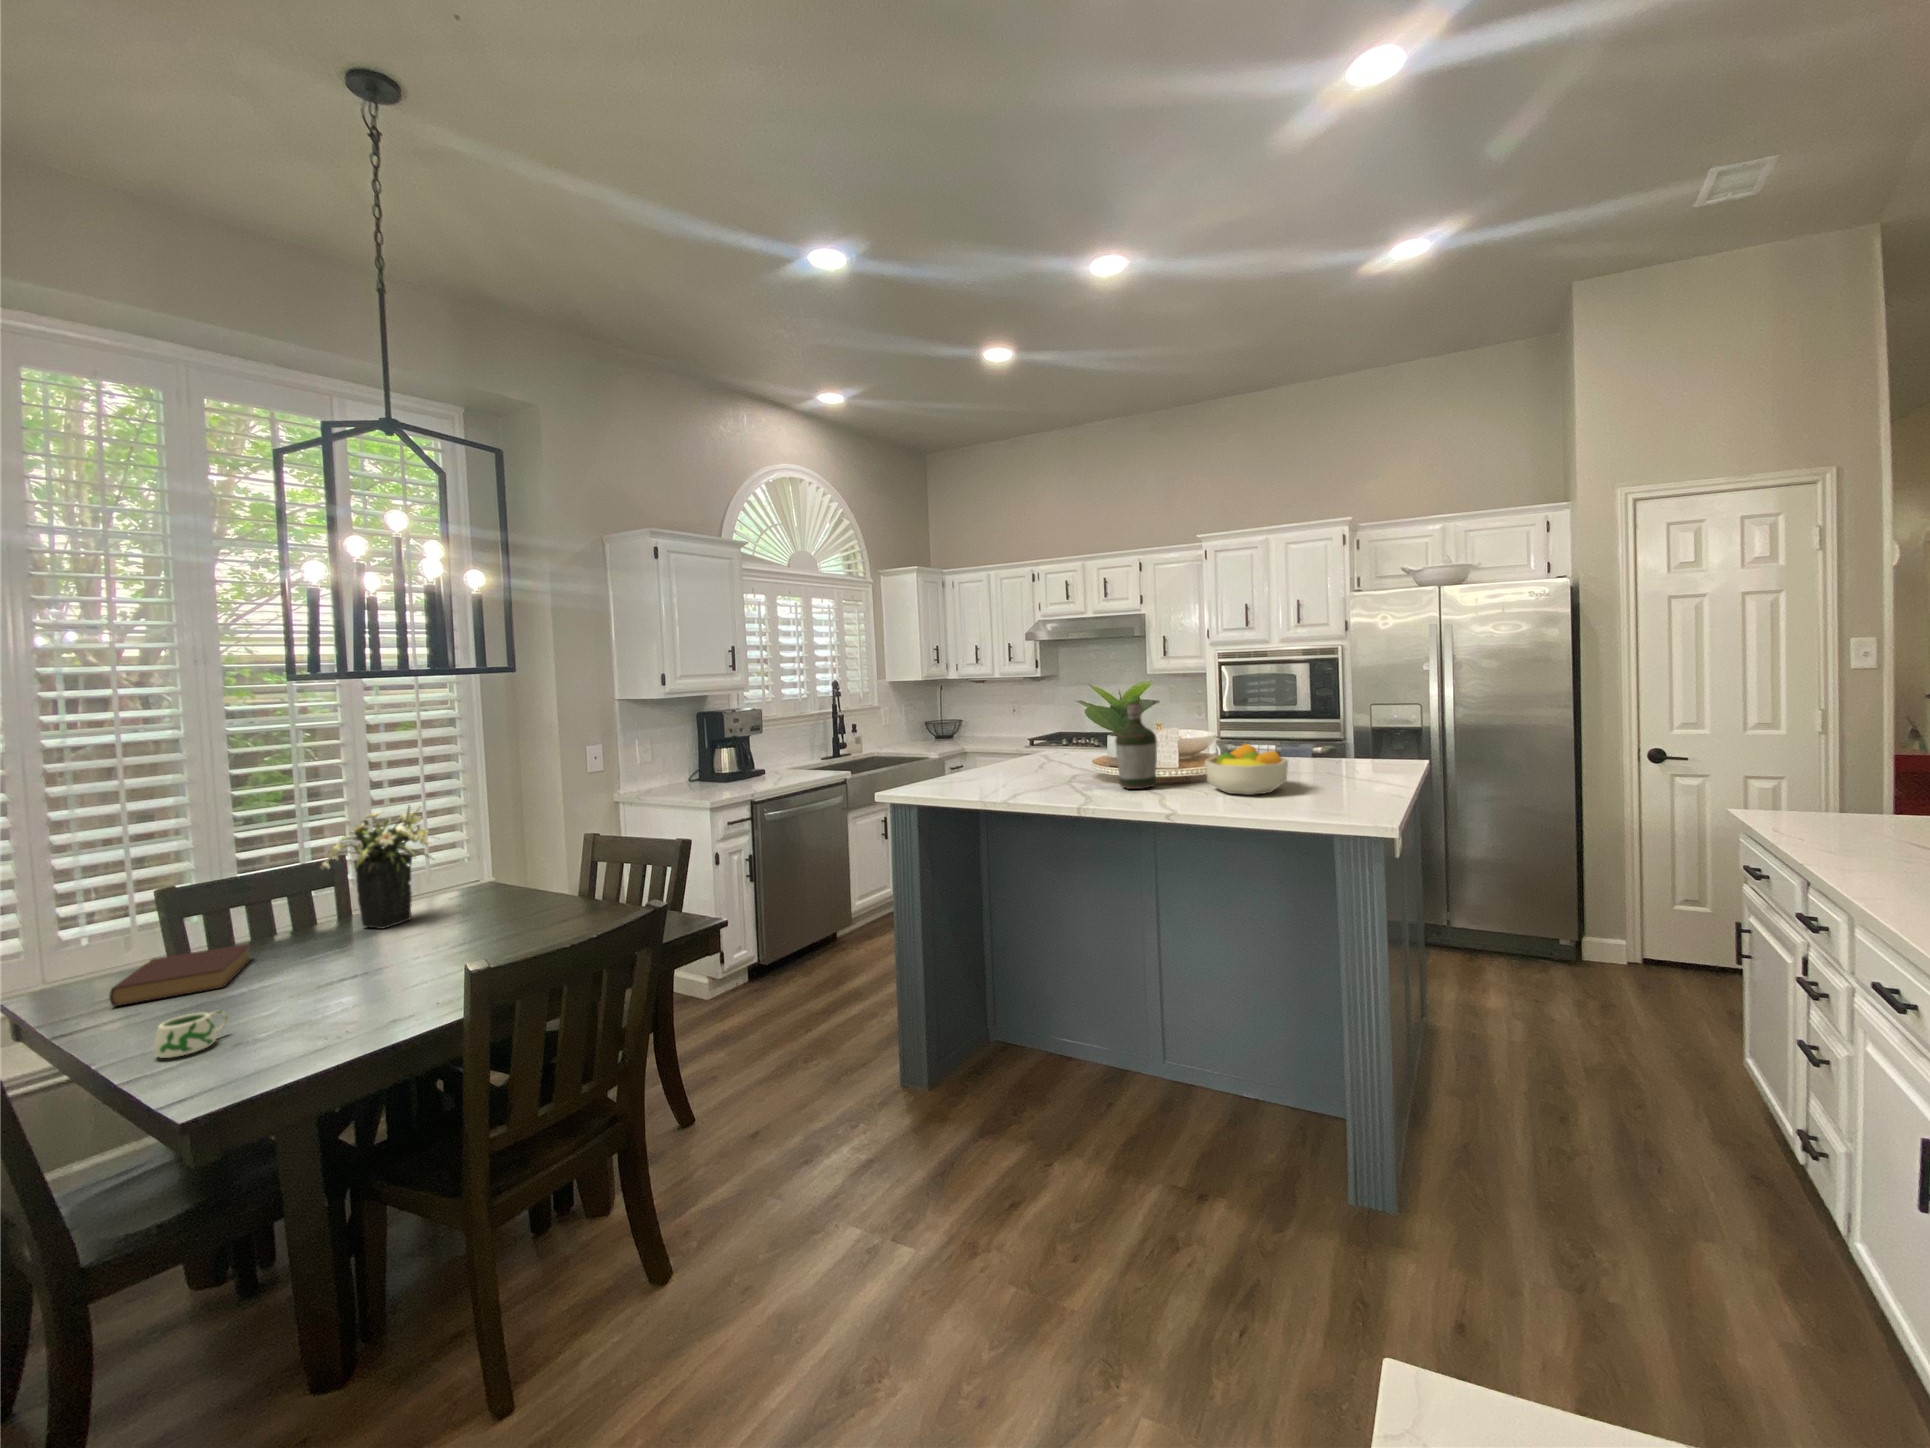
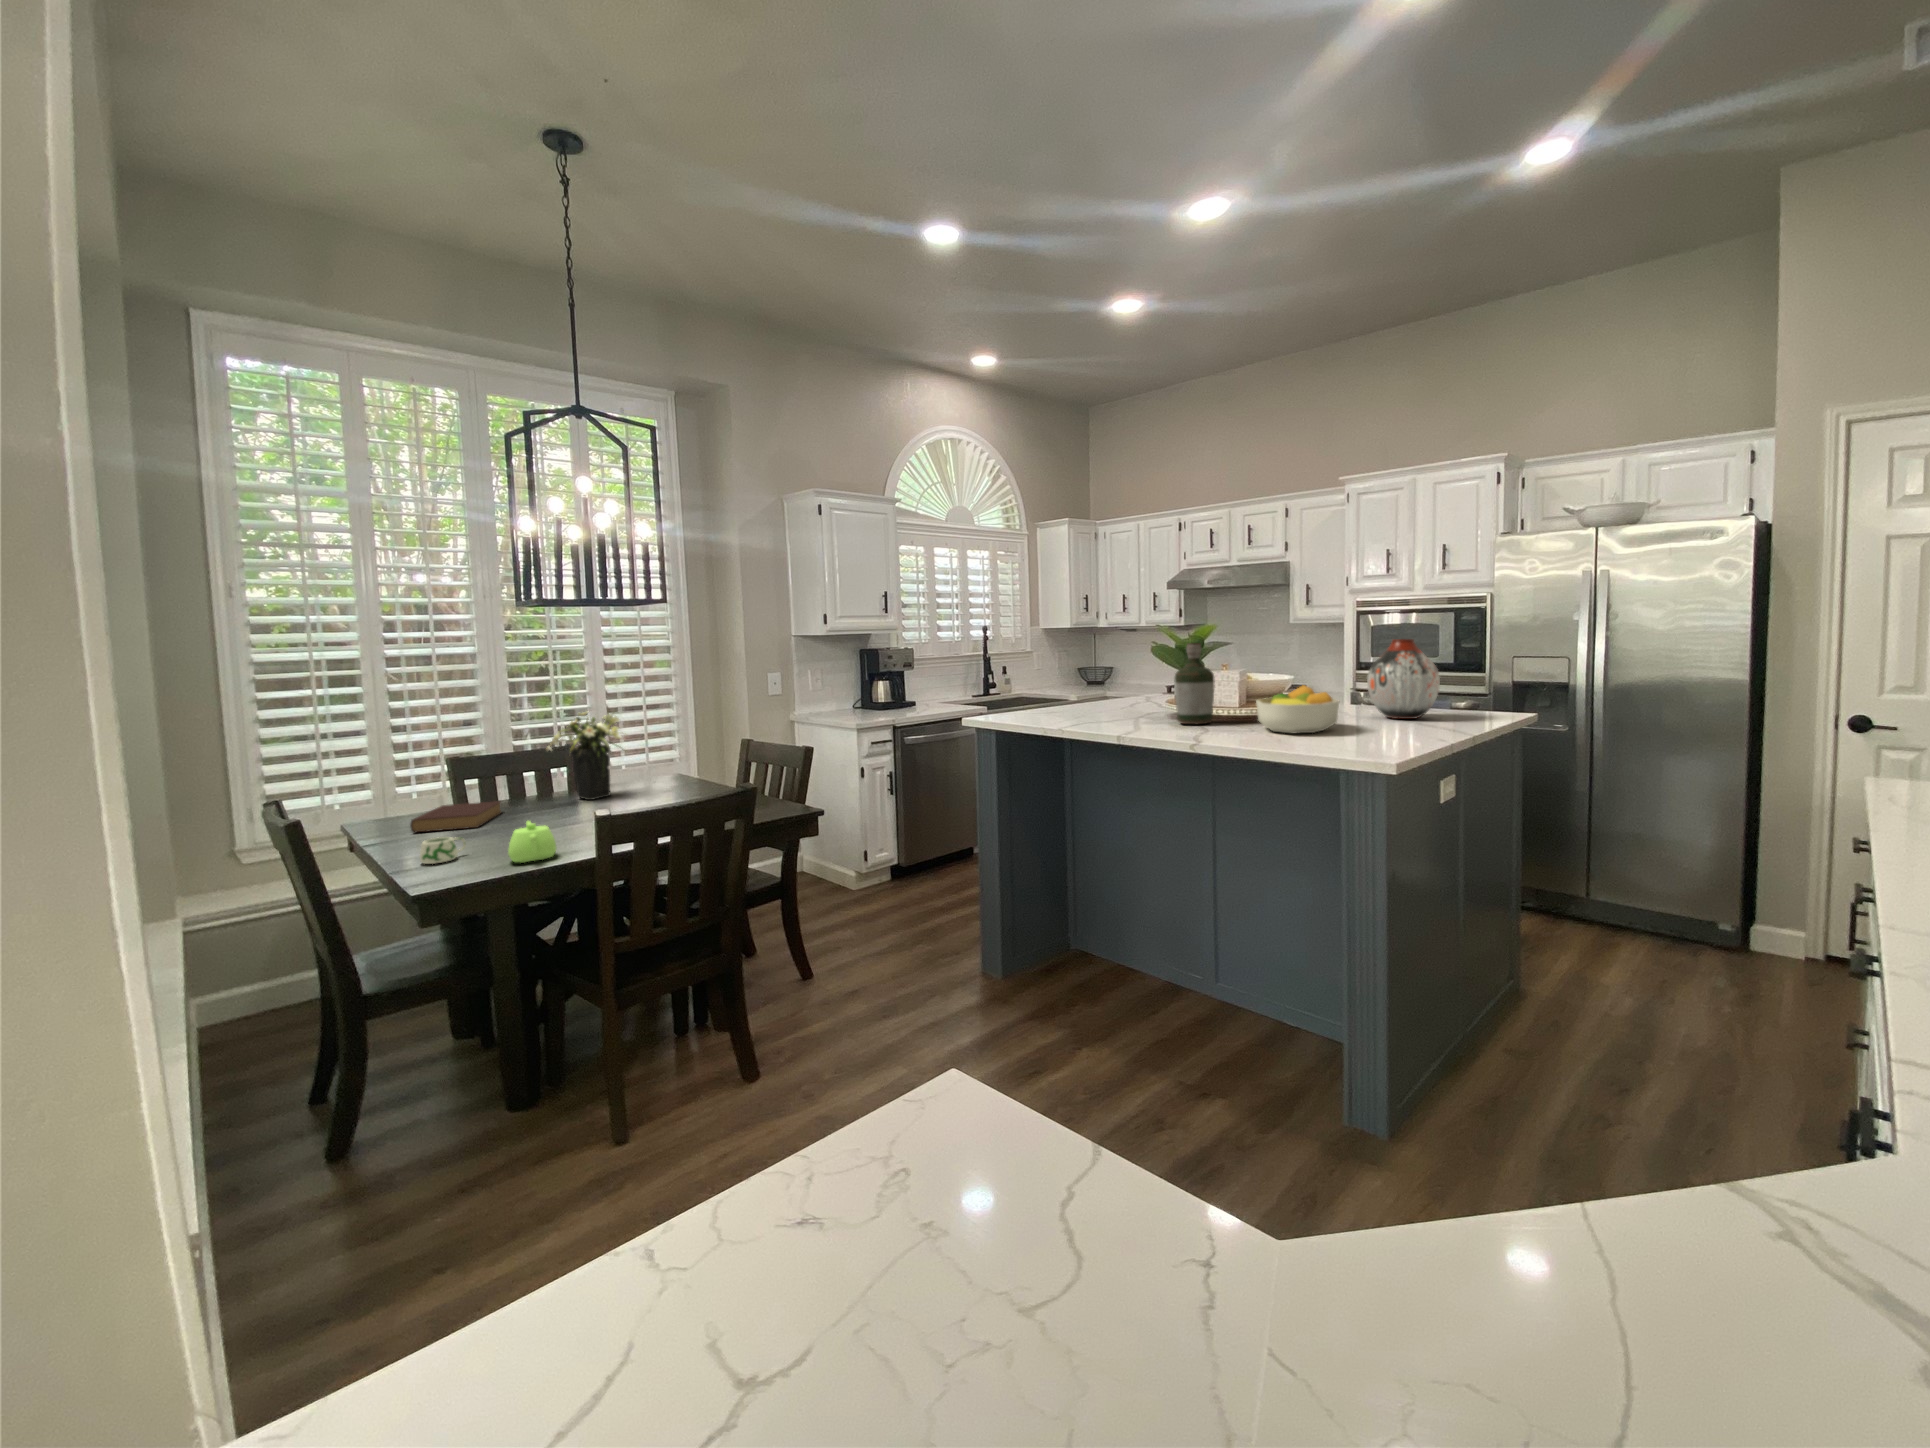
vase: none [1290,693,1358,772] -> present [1367,639,1440,719]
teapot: none [308,976,383,1039] -> present [508,821,556,863]

